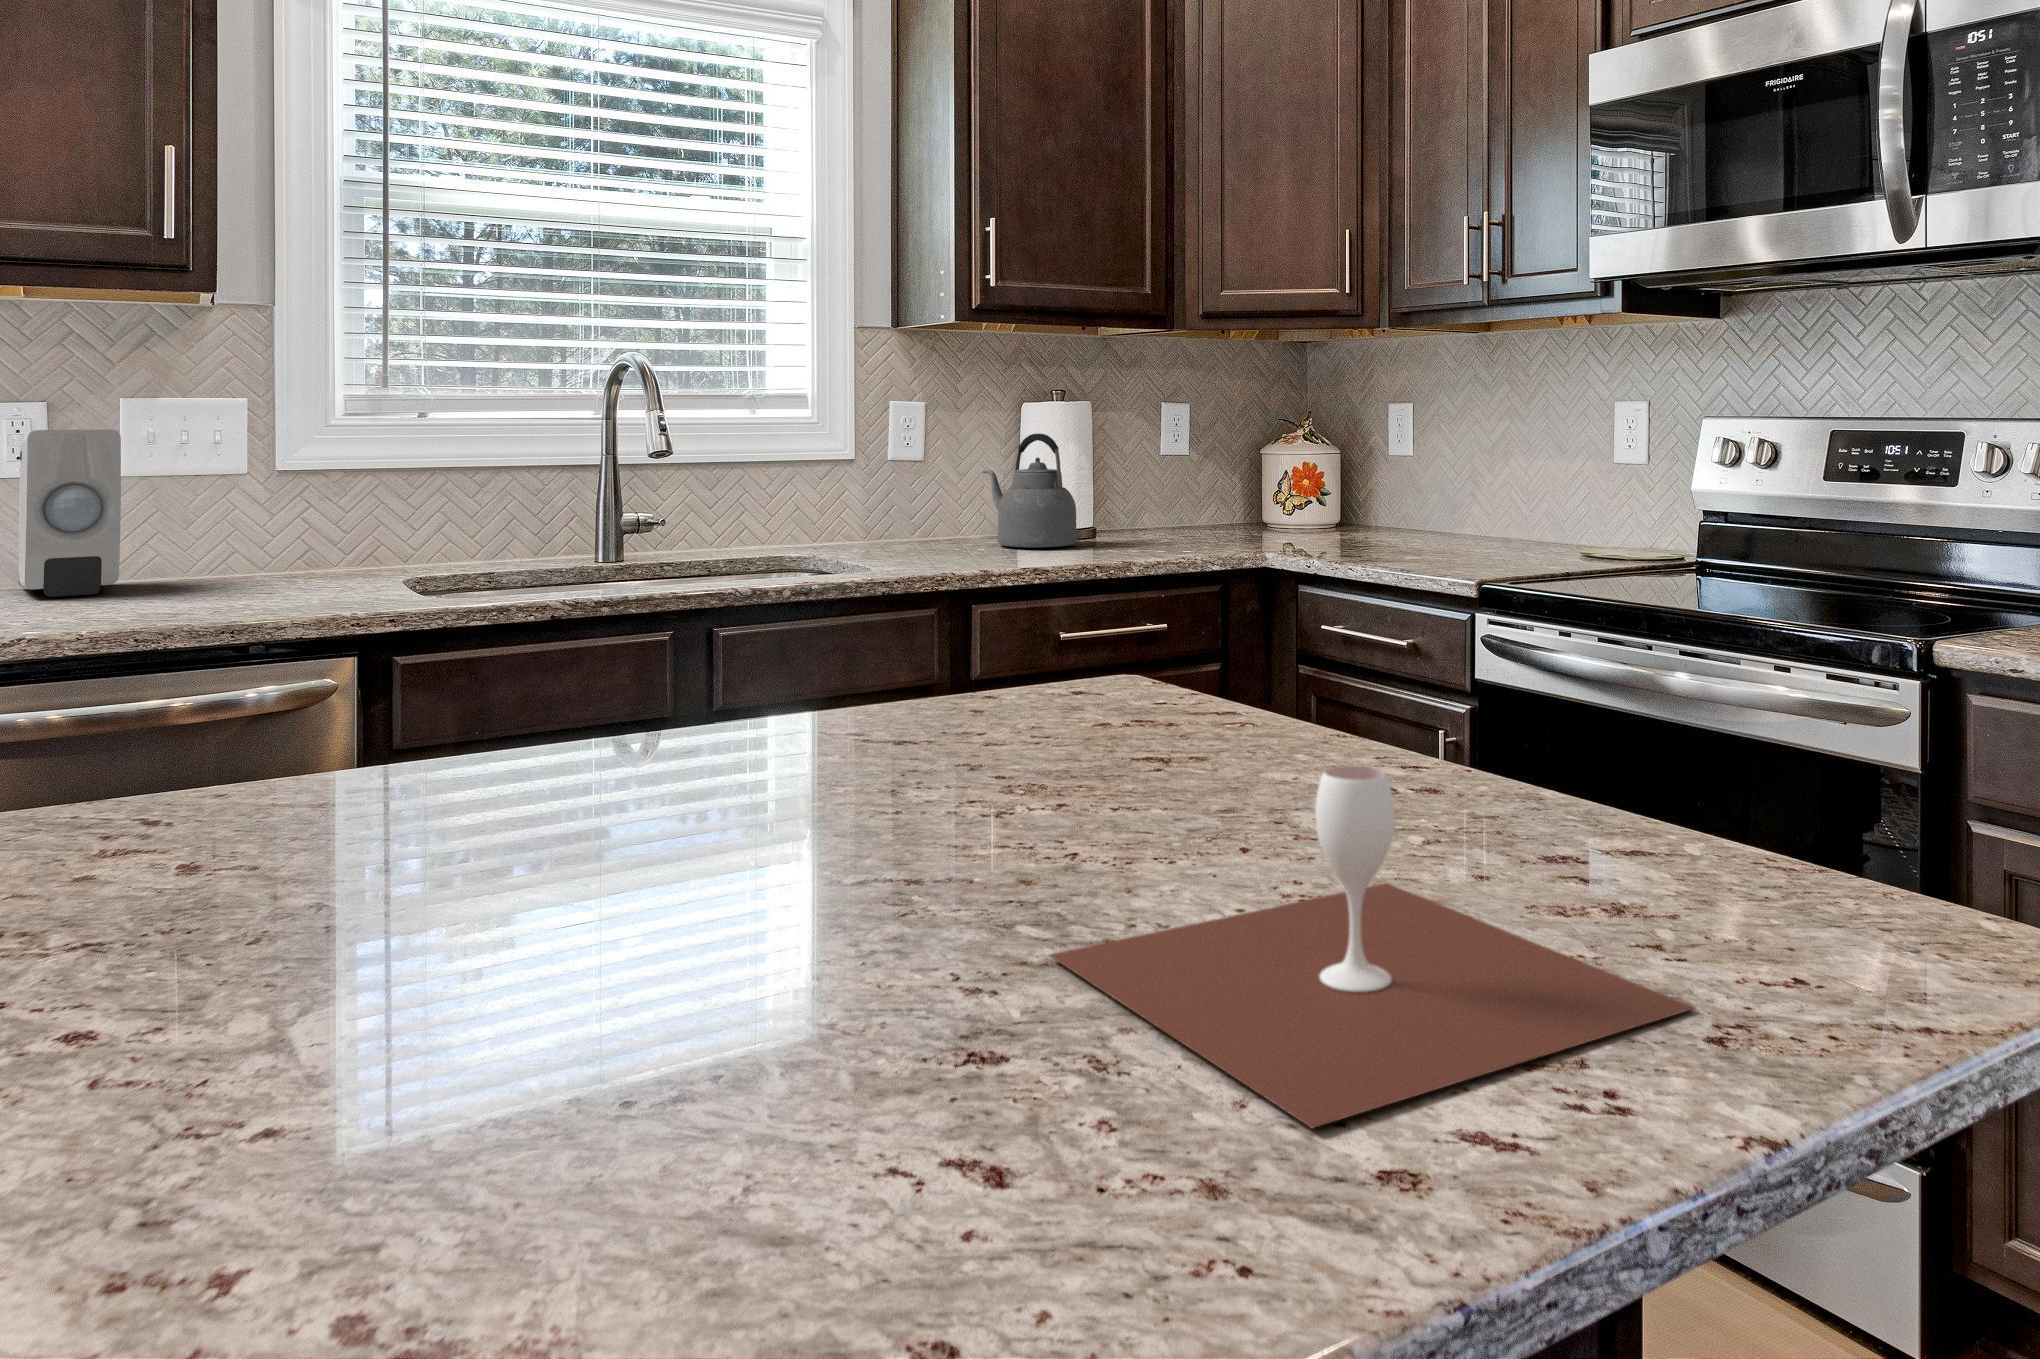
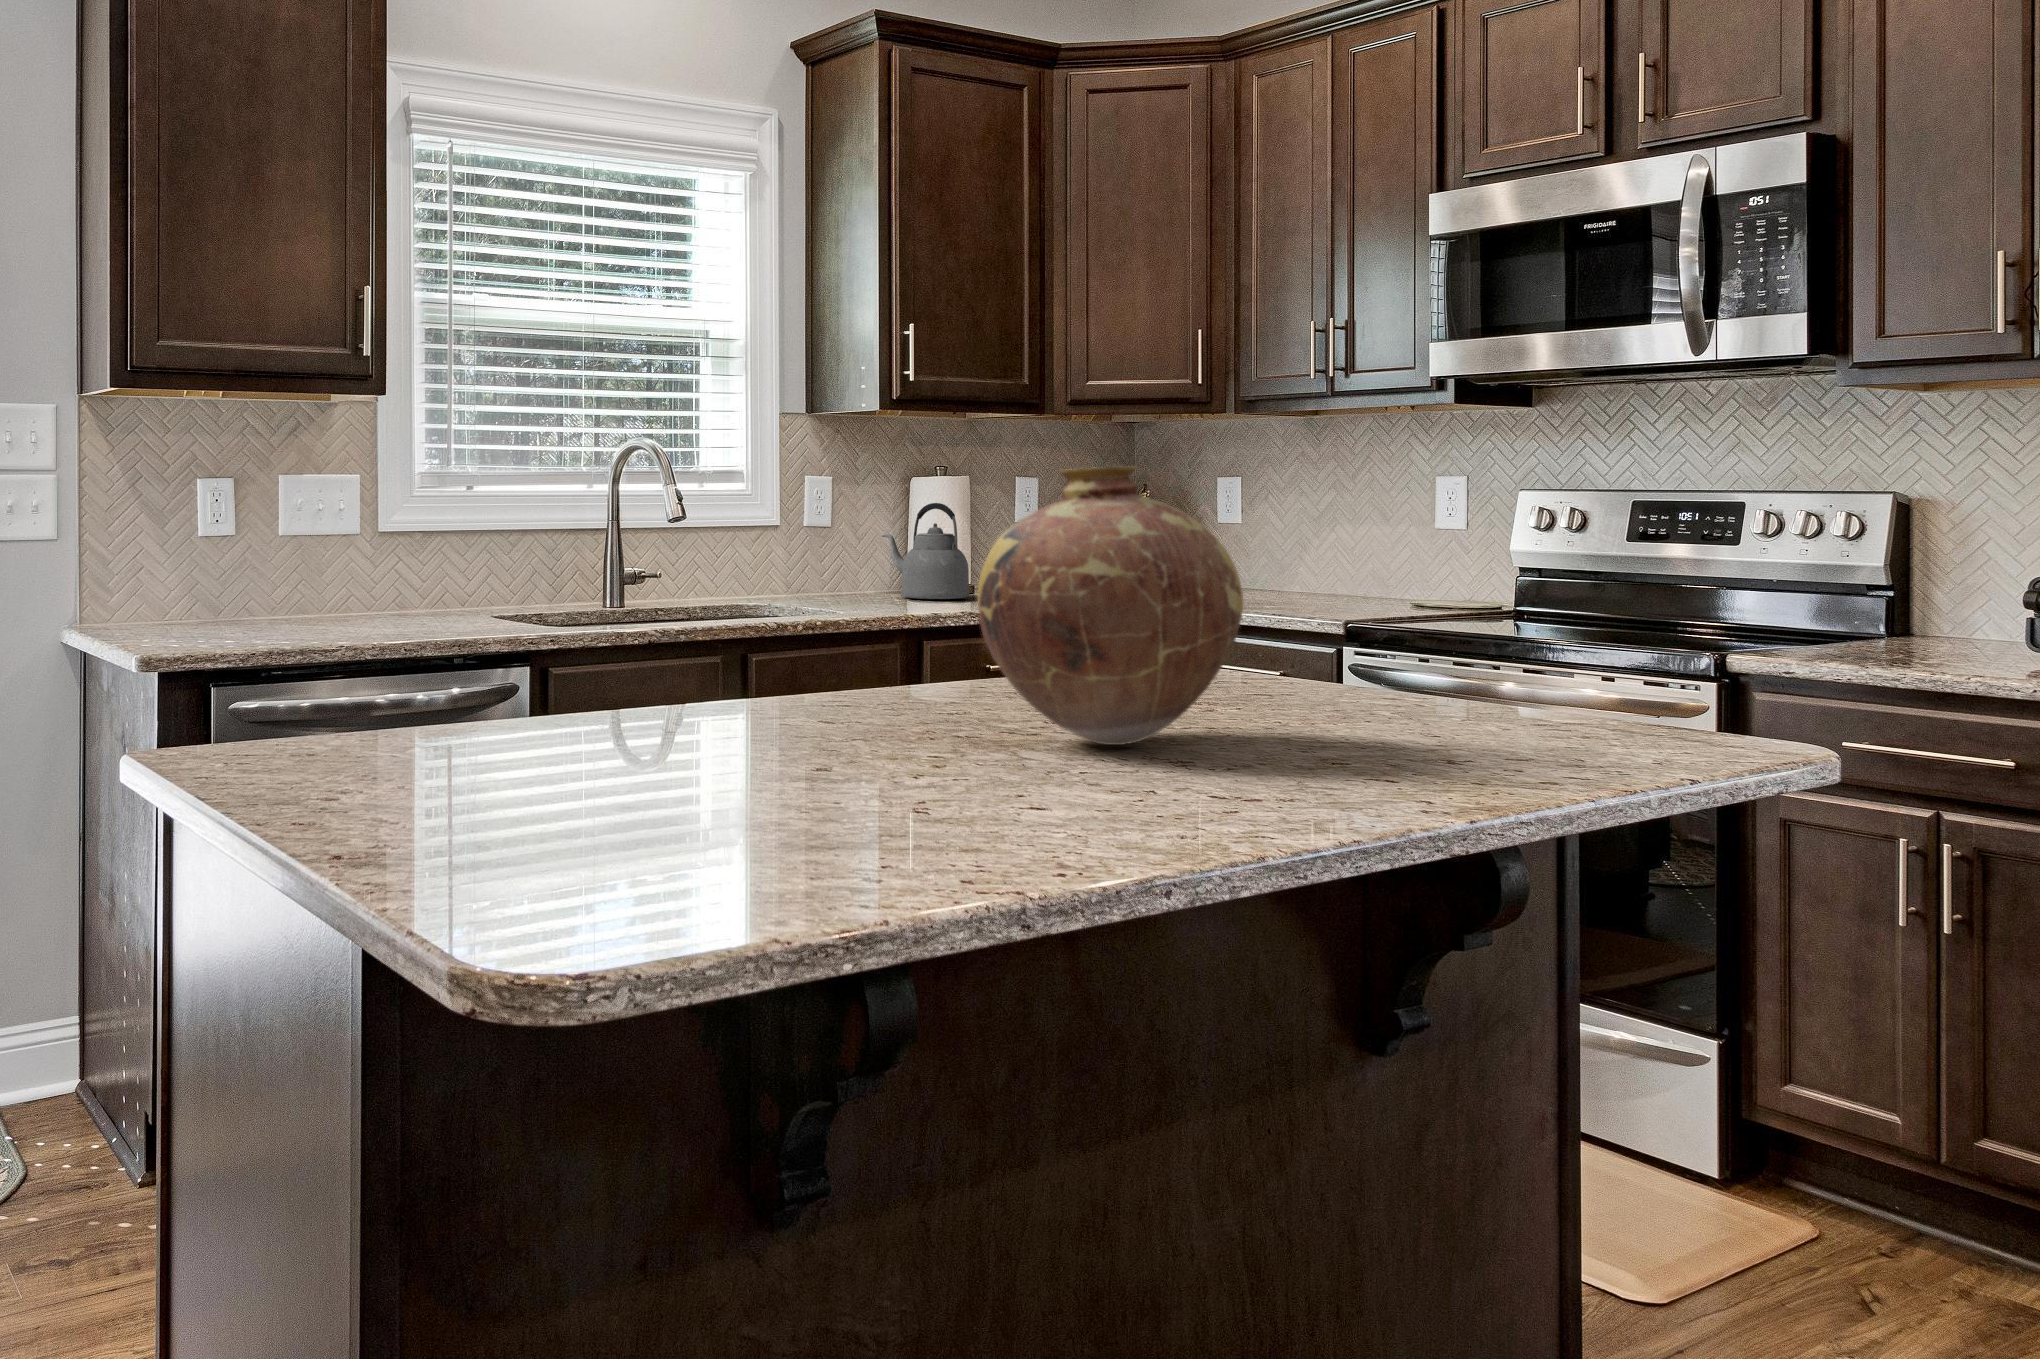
vase: none [266,367,870,969] -> present [978,466,1243,745]
soap dispenser: present [18,430,121,597] -> none [226,498,313,624]
wine glass: present [1050,766,1694,1128] -> none [1332,653,1651,774]

